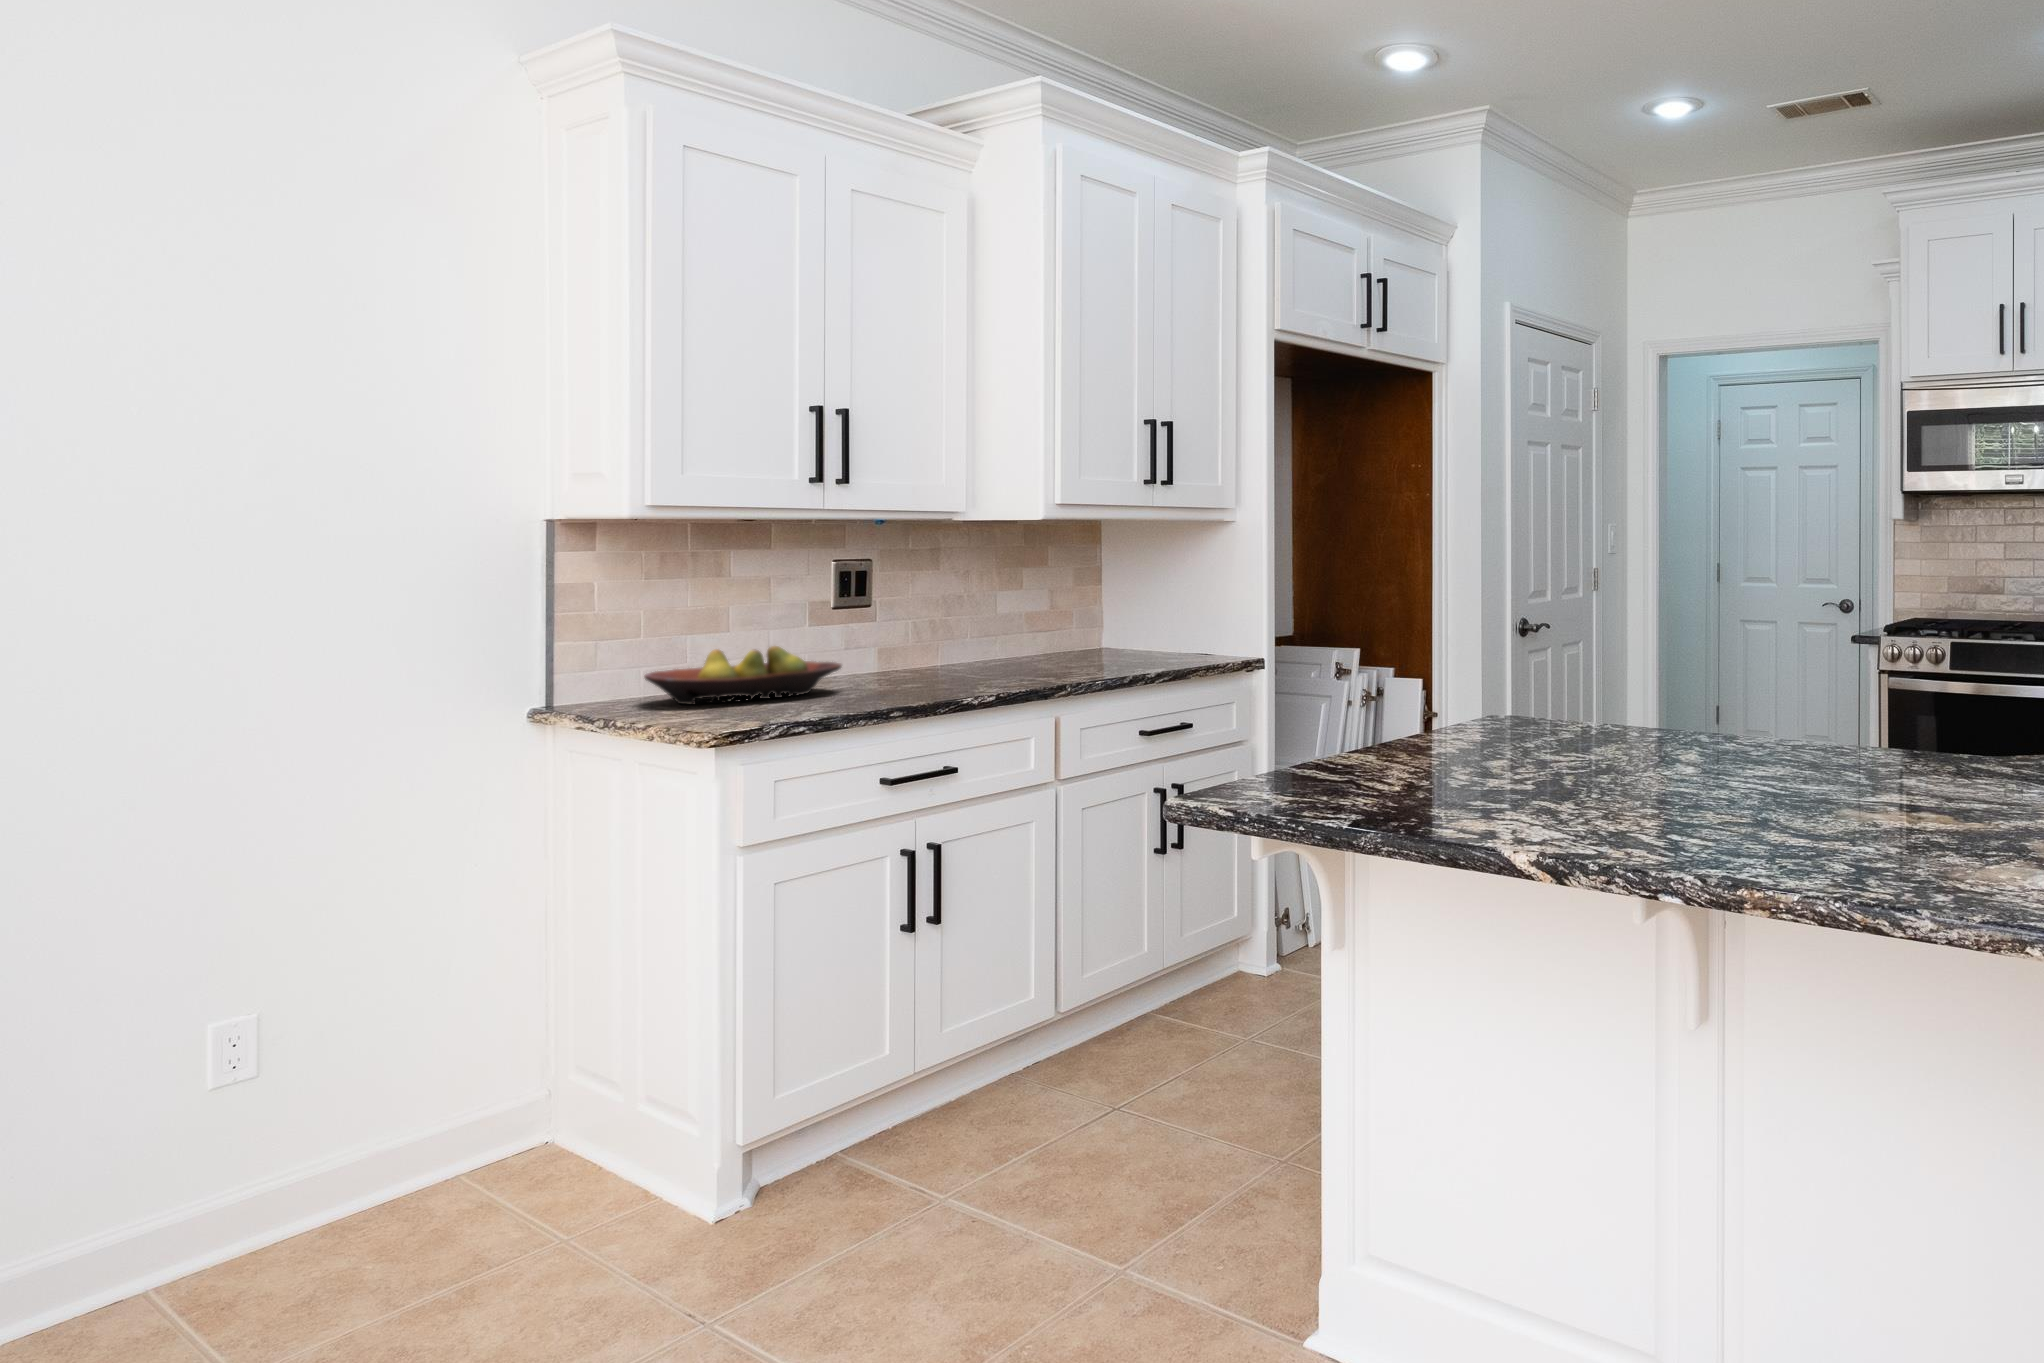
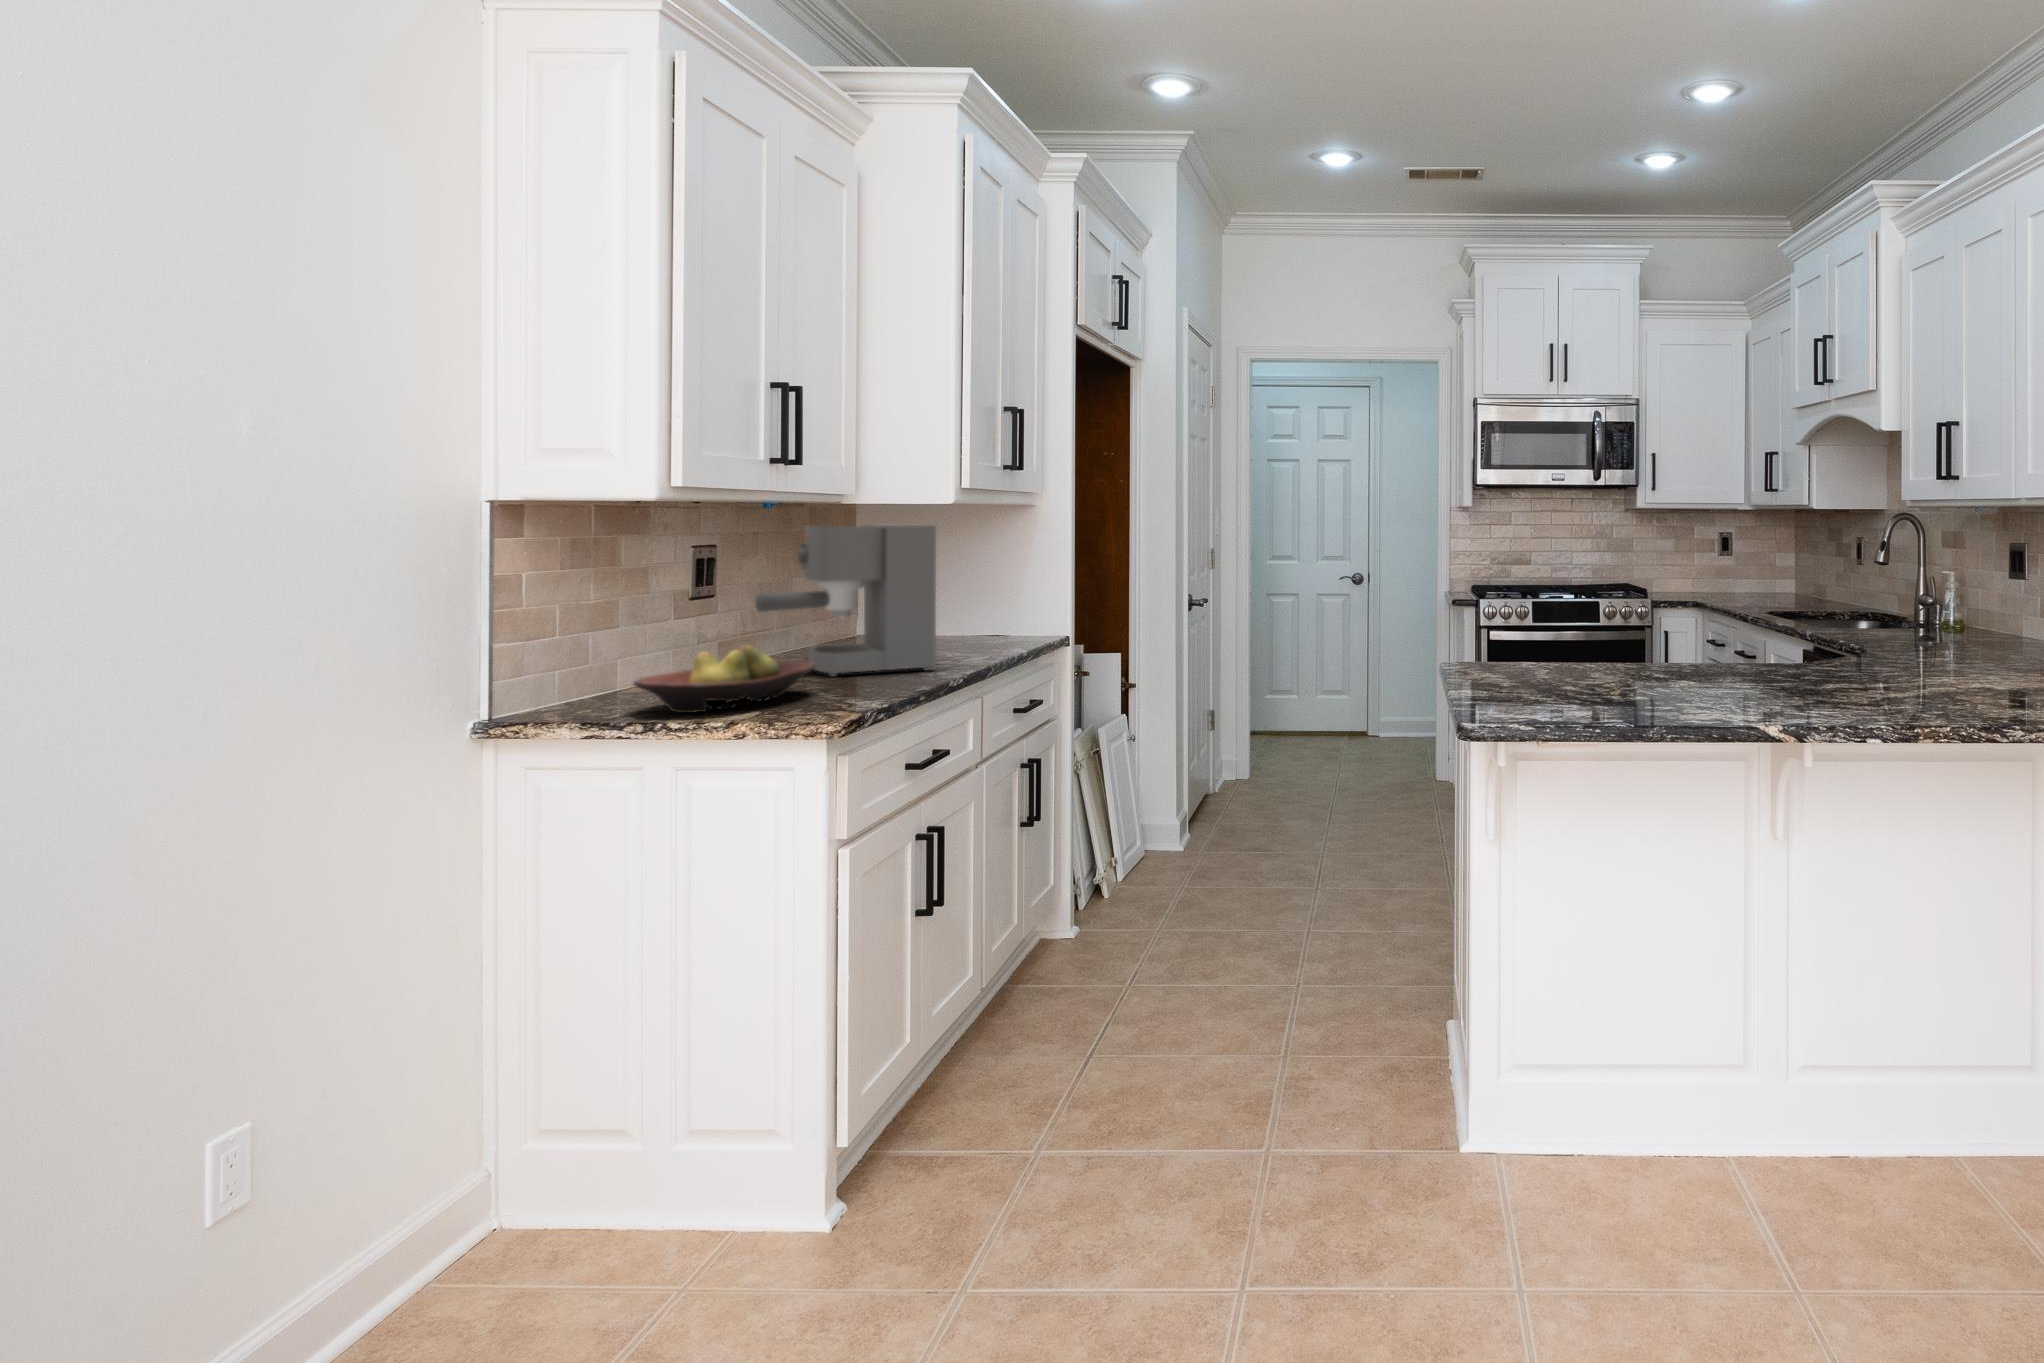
coffee maker: none [868,536,1040,680] -> present [755,524,936,677]

